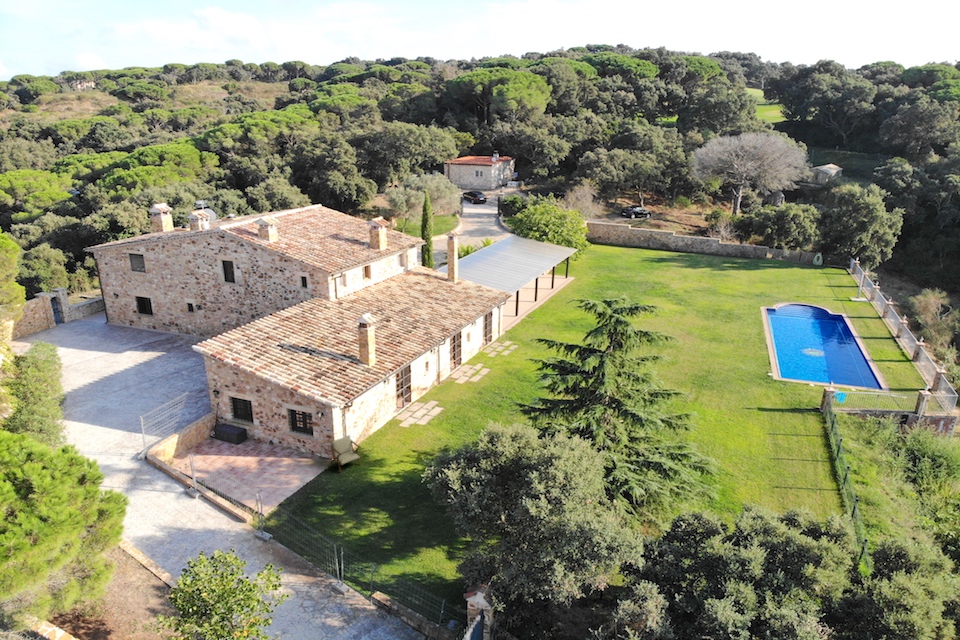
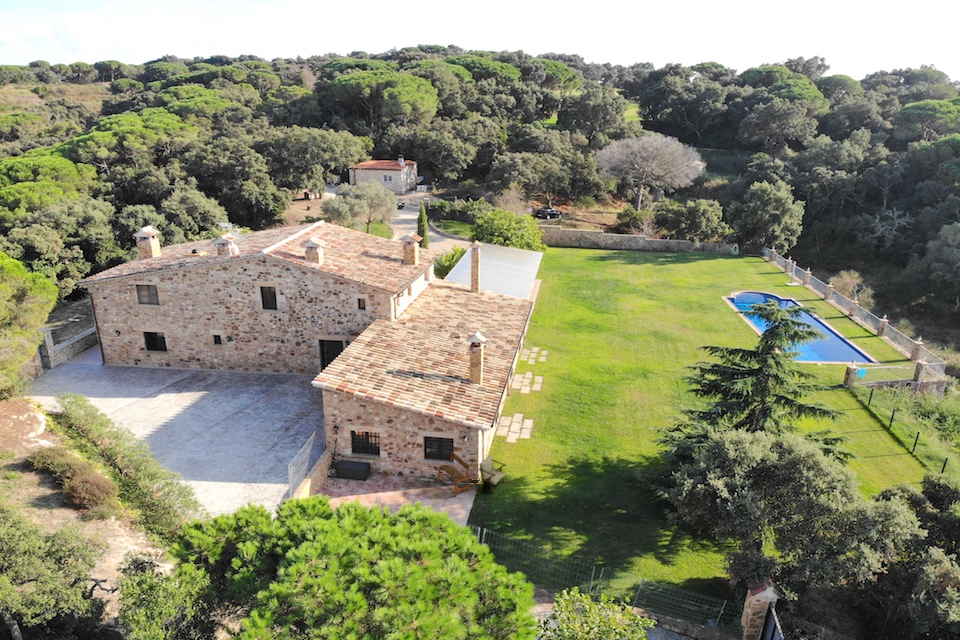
bench: none [298,427,321,471] -> present [437,452,470,497]

